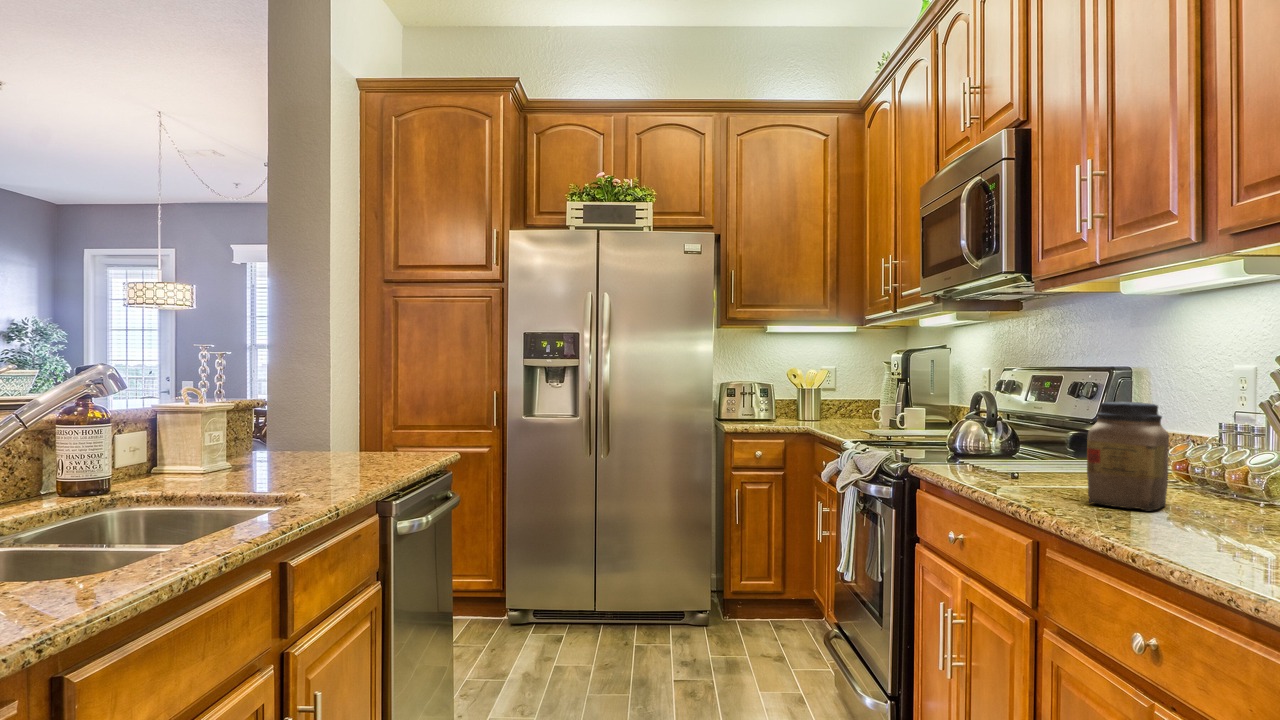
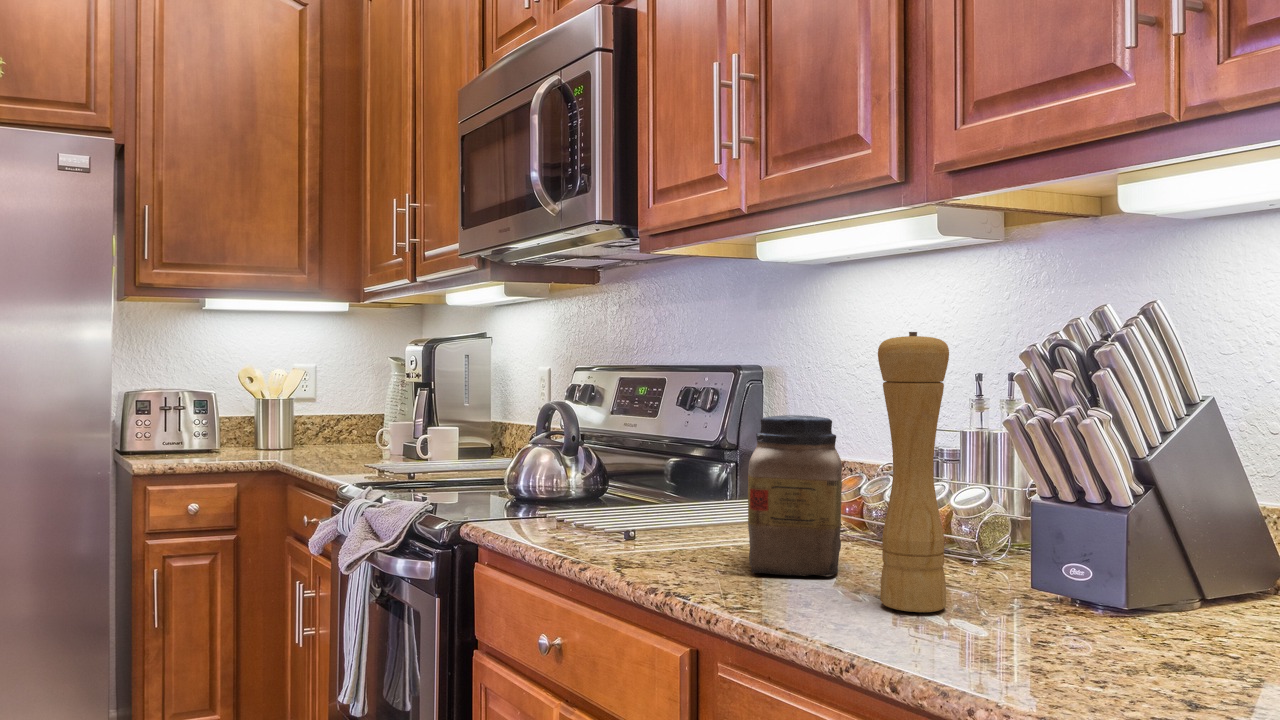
pepper mill: none [1168,345,1227,534] -> present [878,332,949,612]

